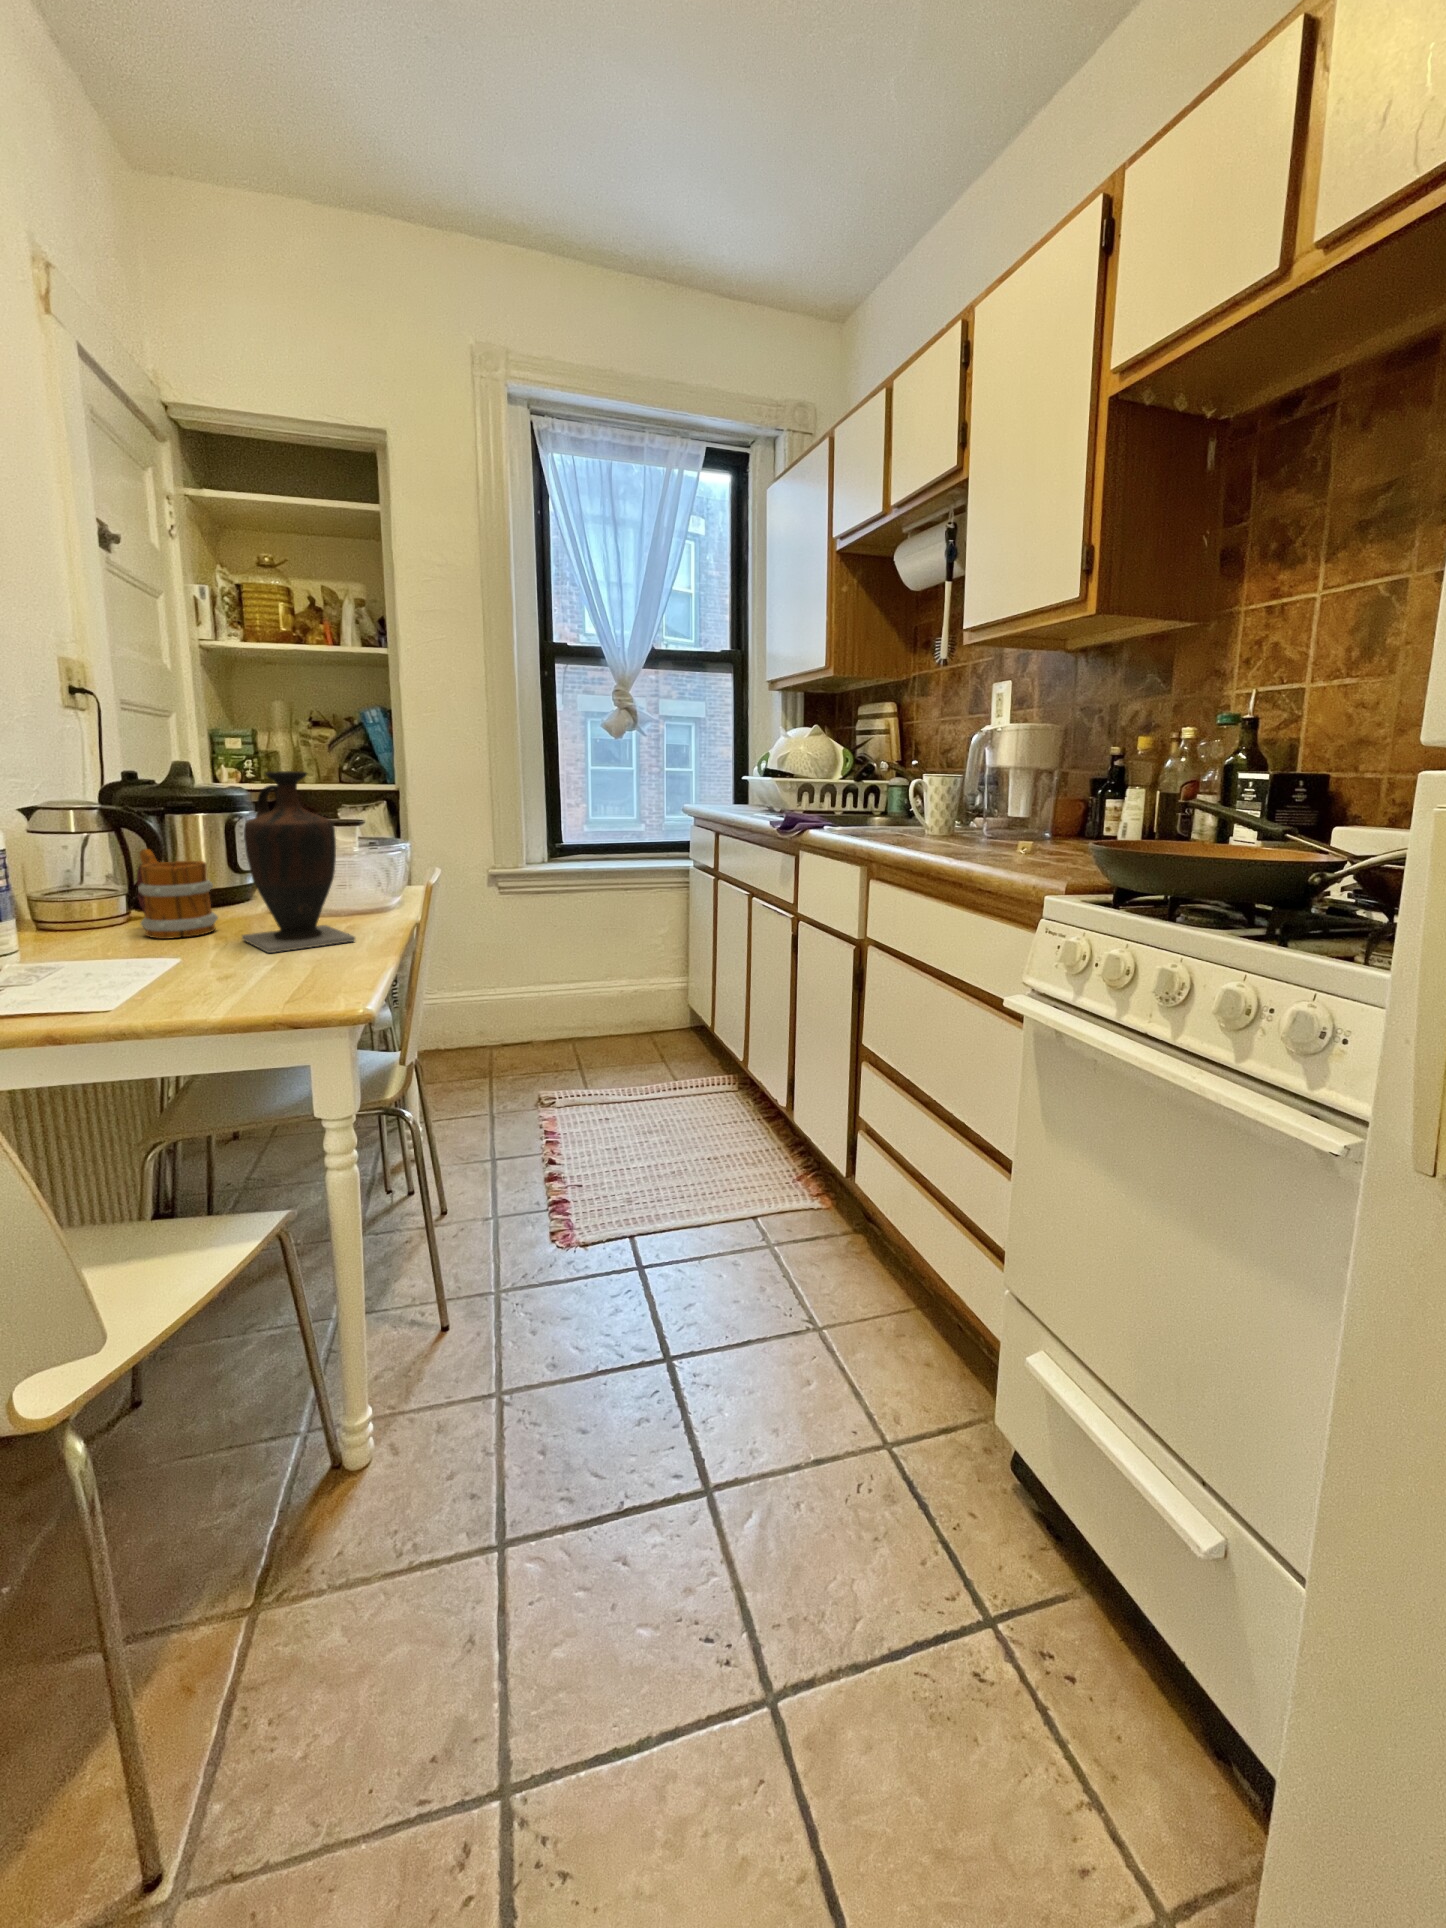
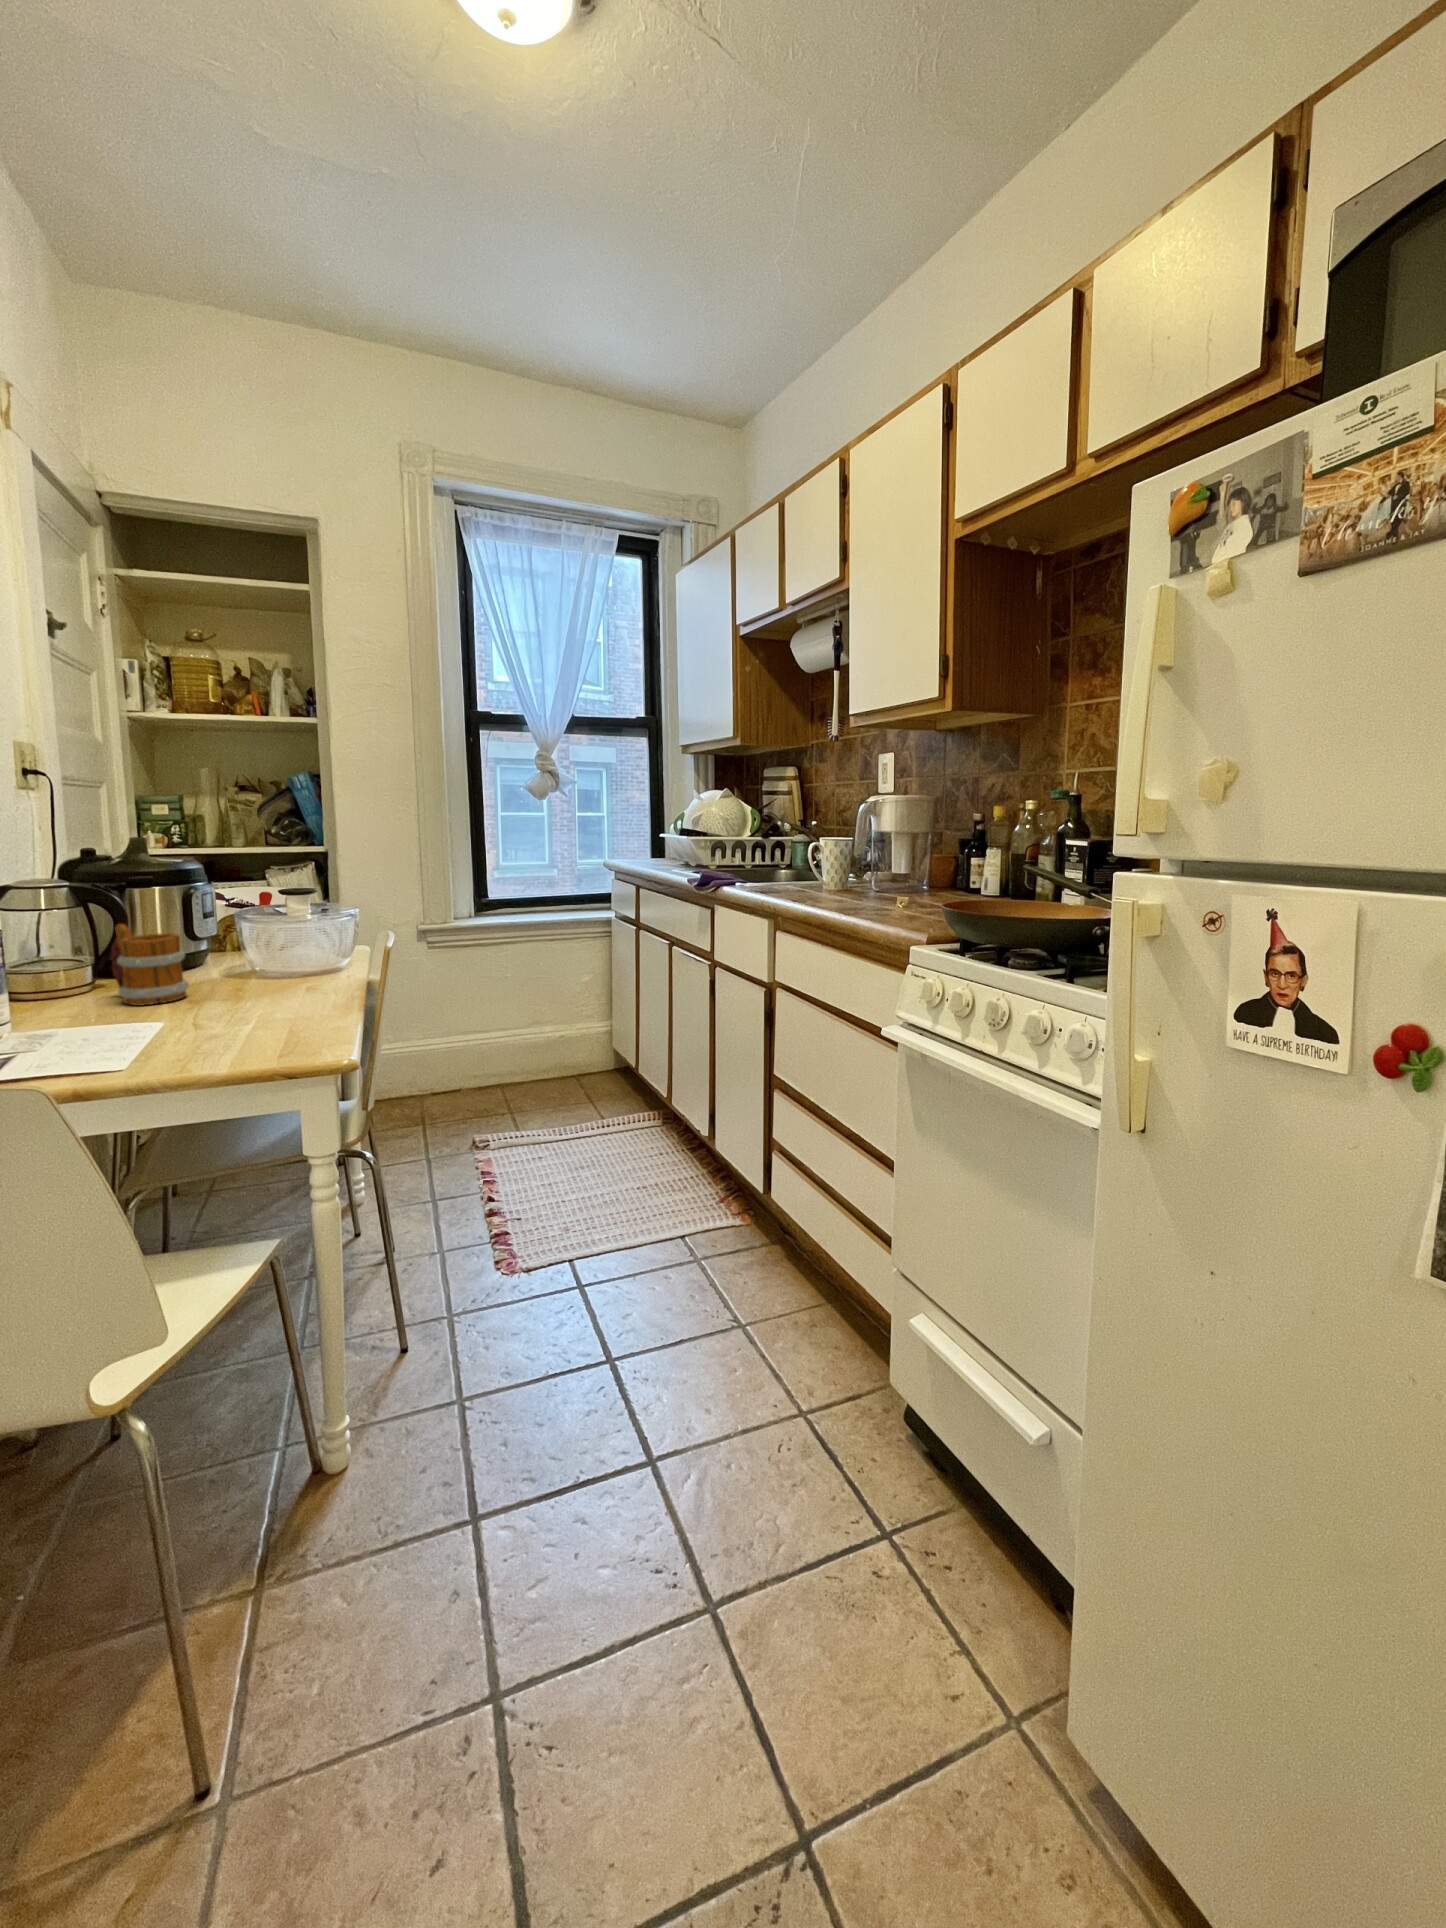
vase: present [242,771,355,953] -> none [217,853,323,1015]

